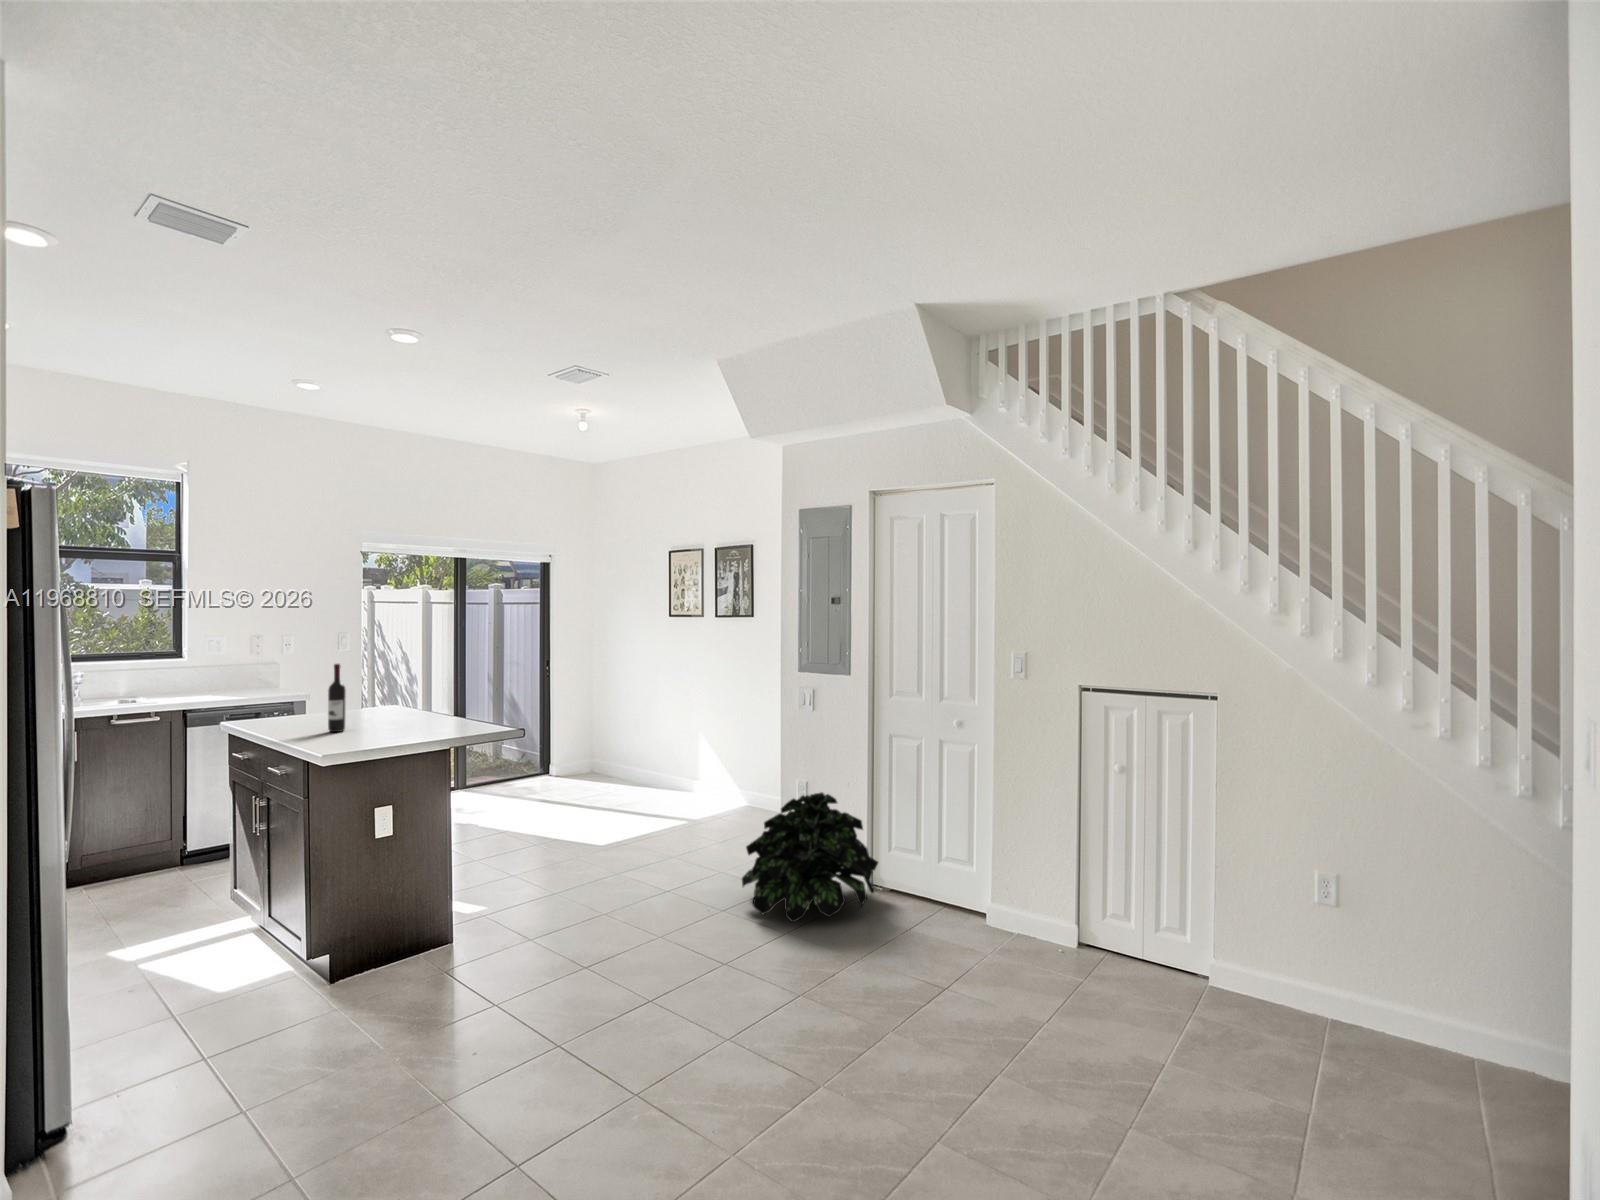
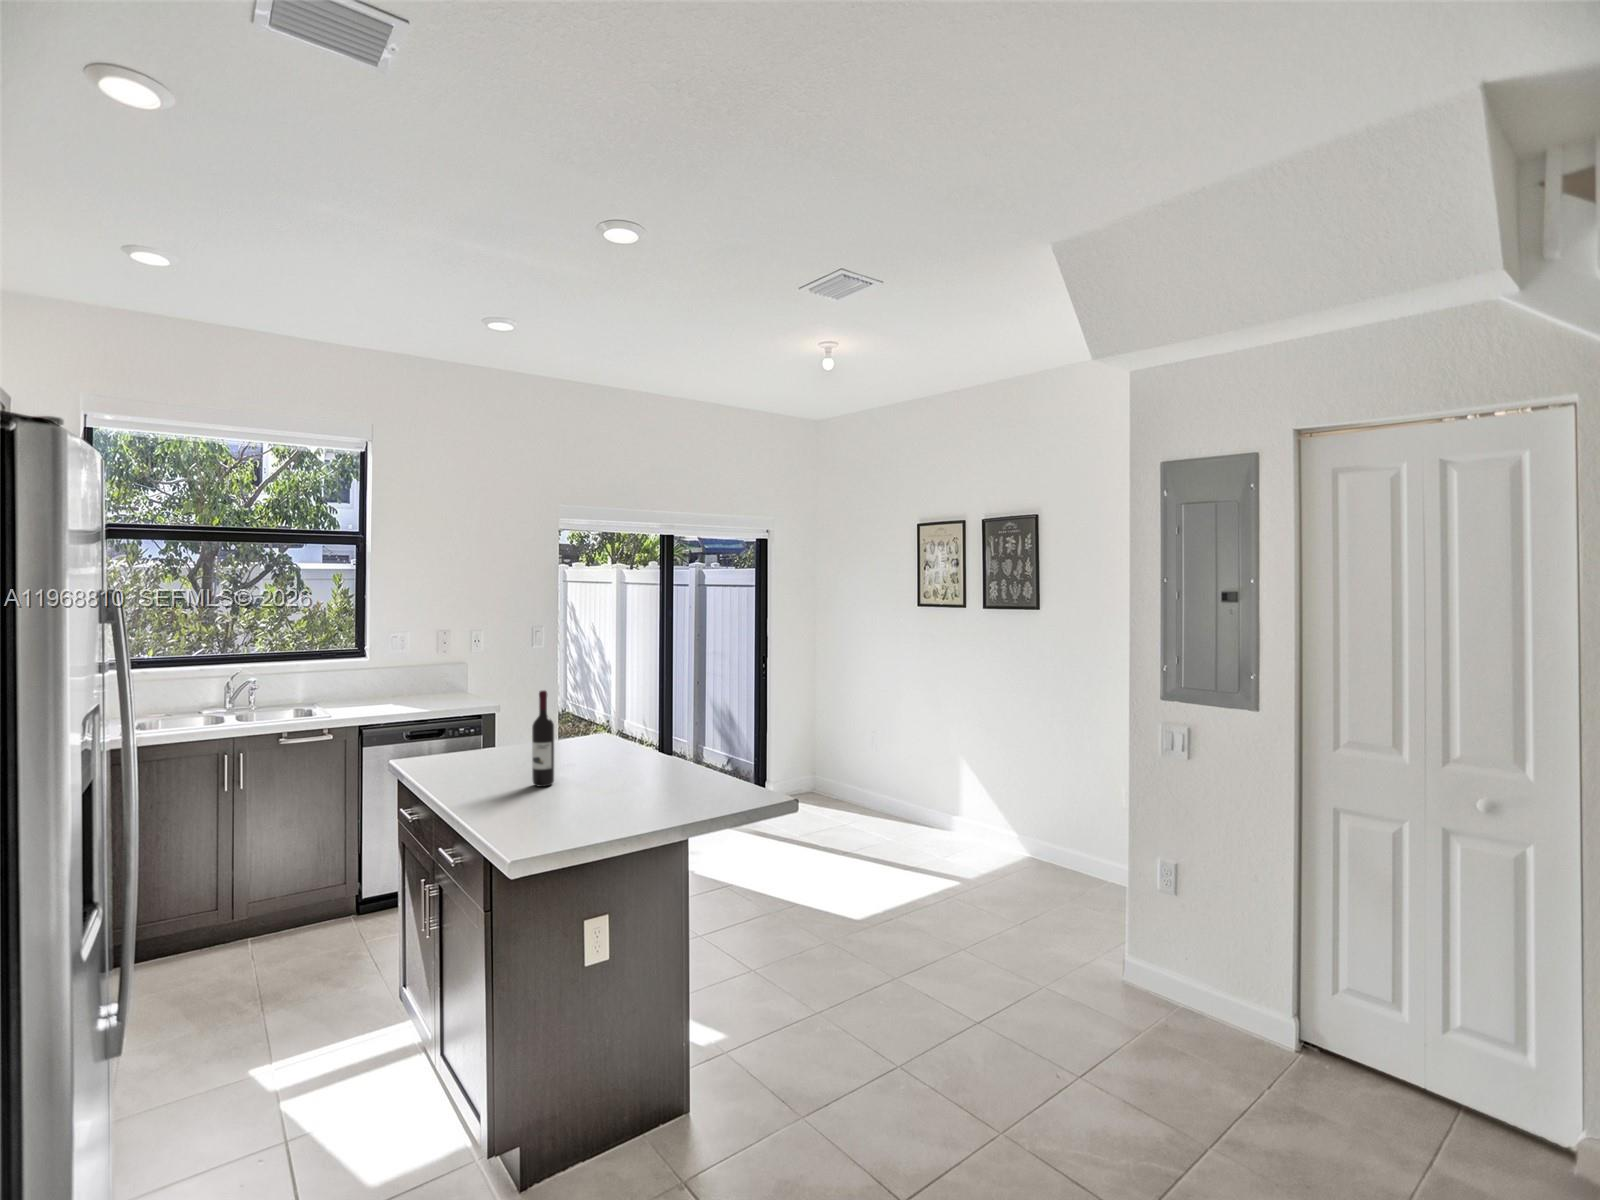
potted plant: present [742,792,878,922] -> none [1099,893,1323,1105]

